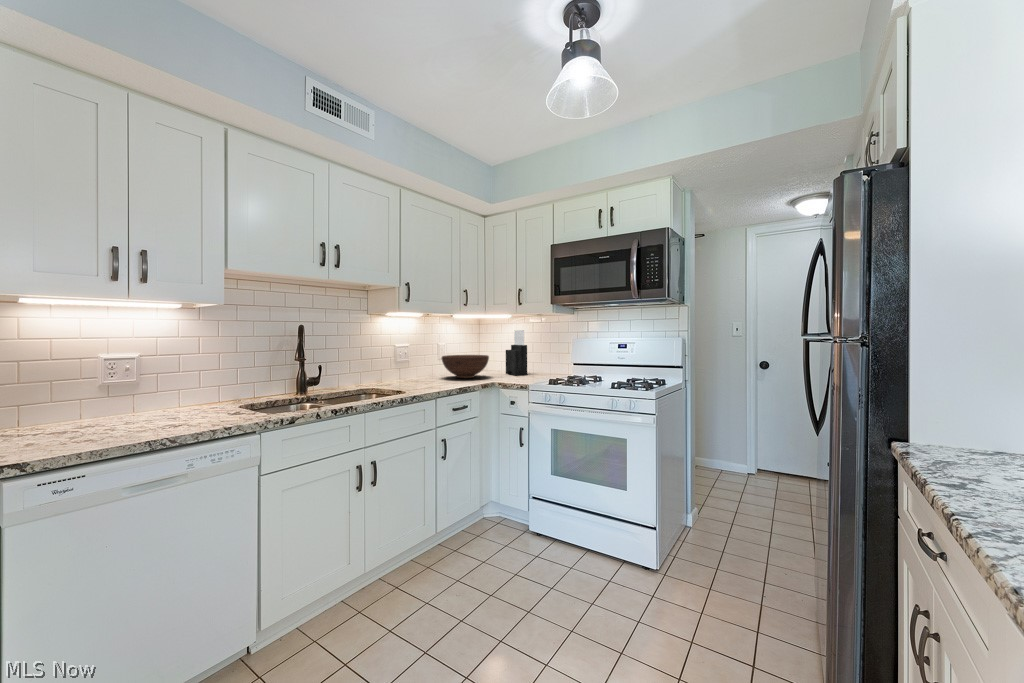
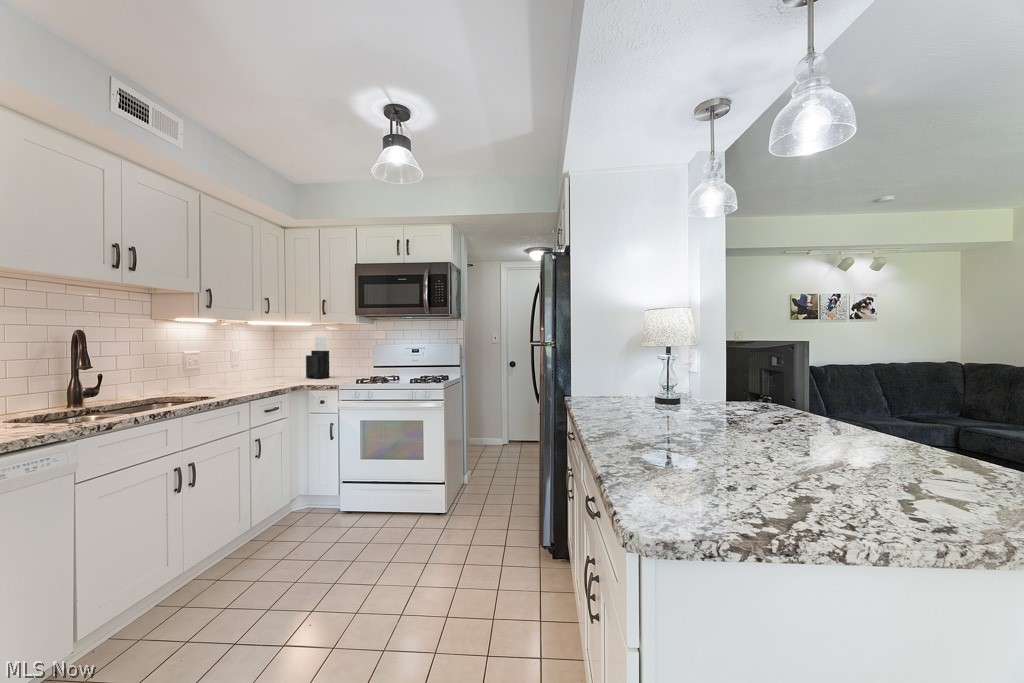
fruit bowl: present [442,355,489,378] -> none [238,361,291,384]

